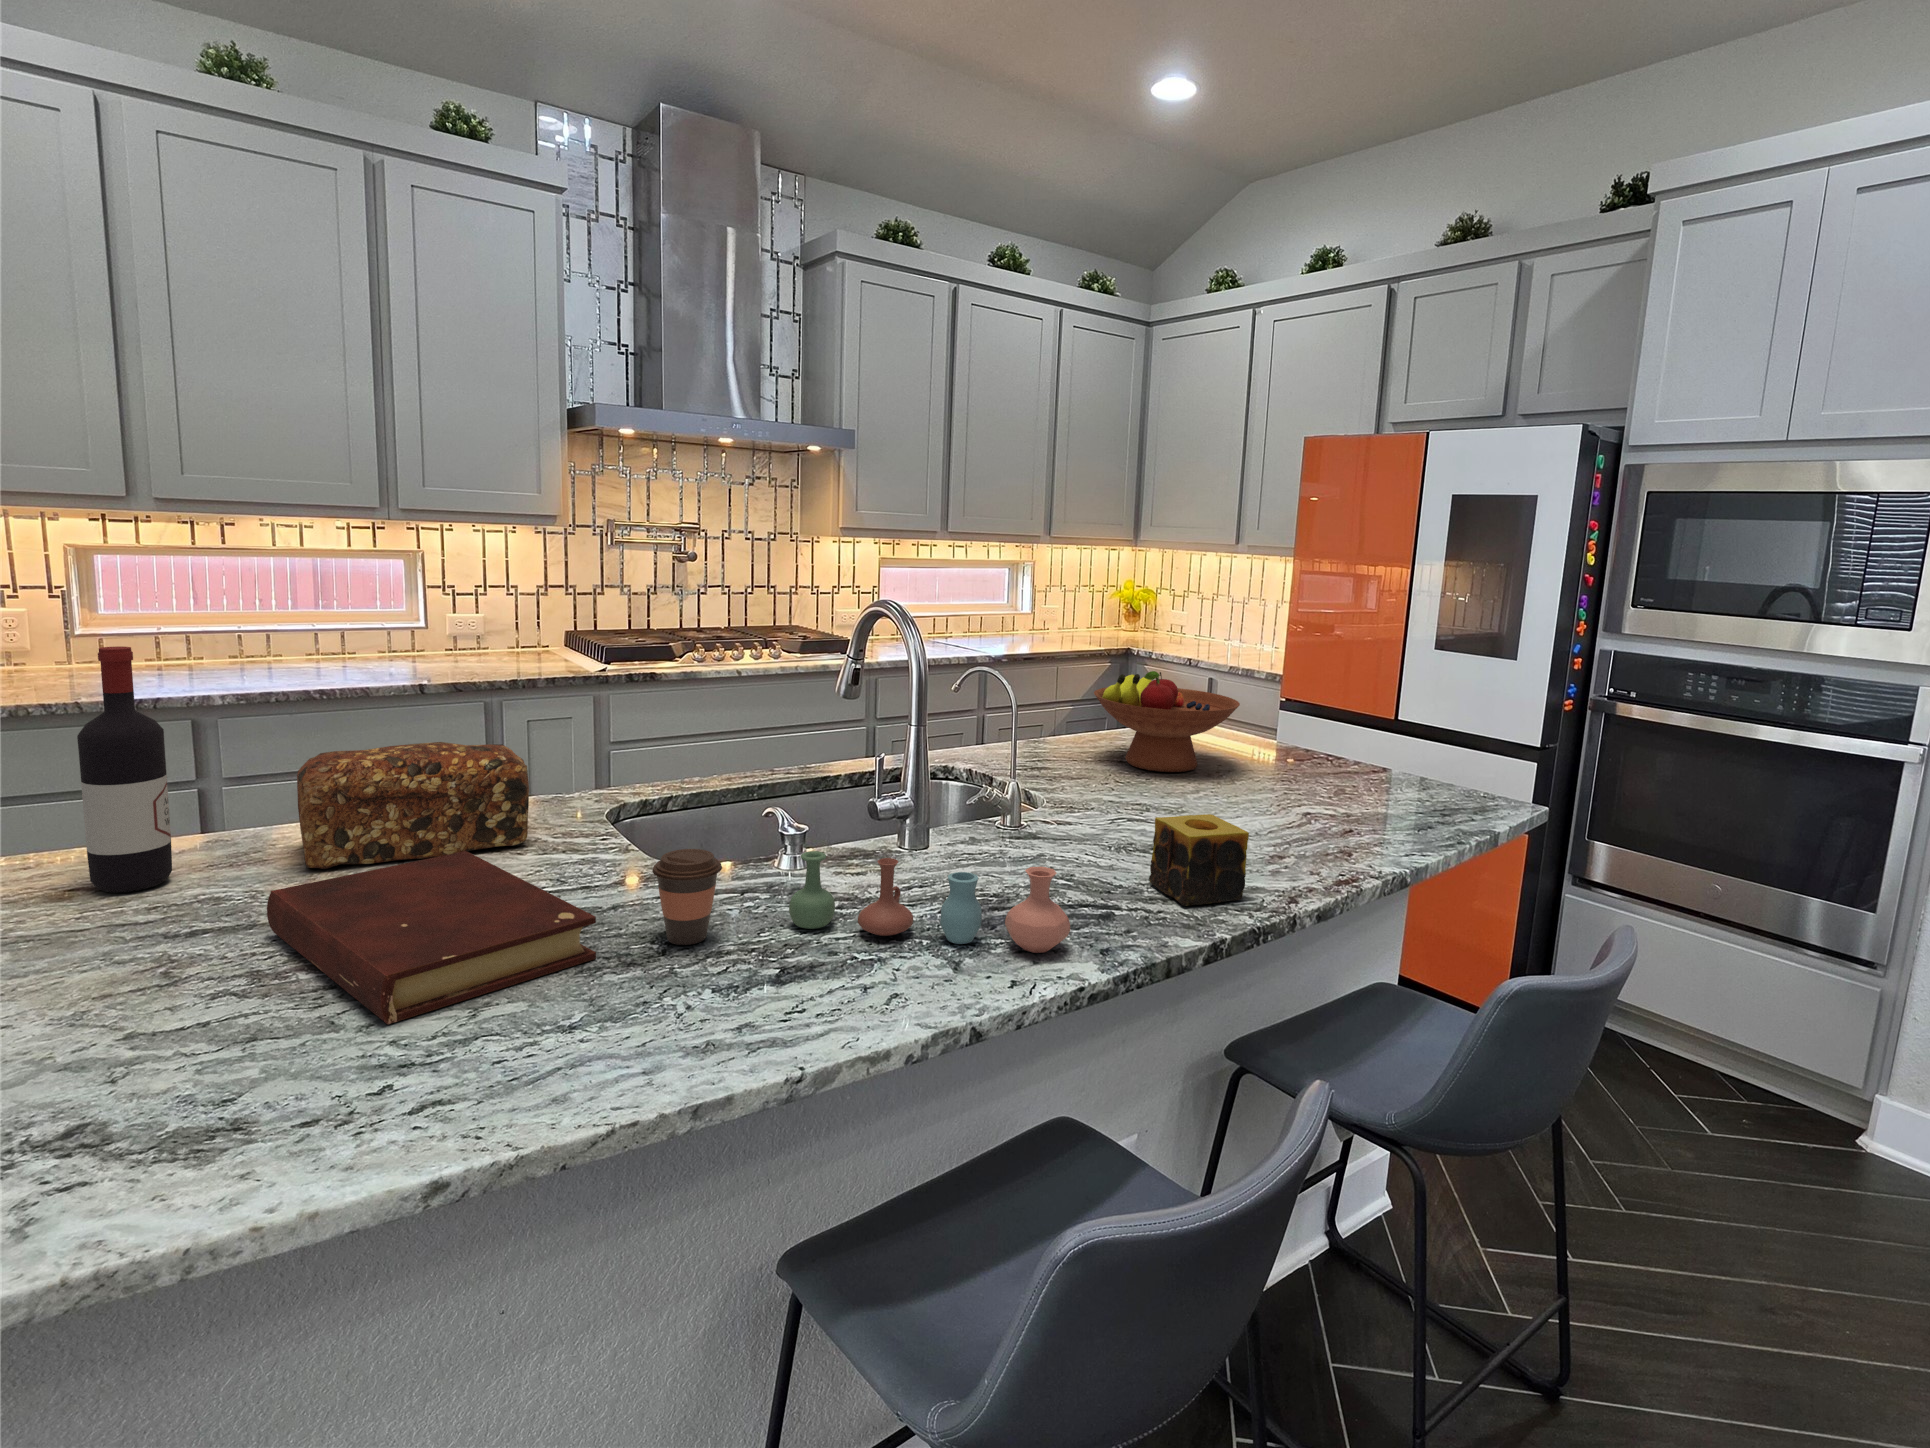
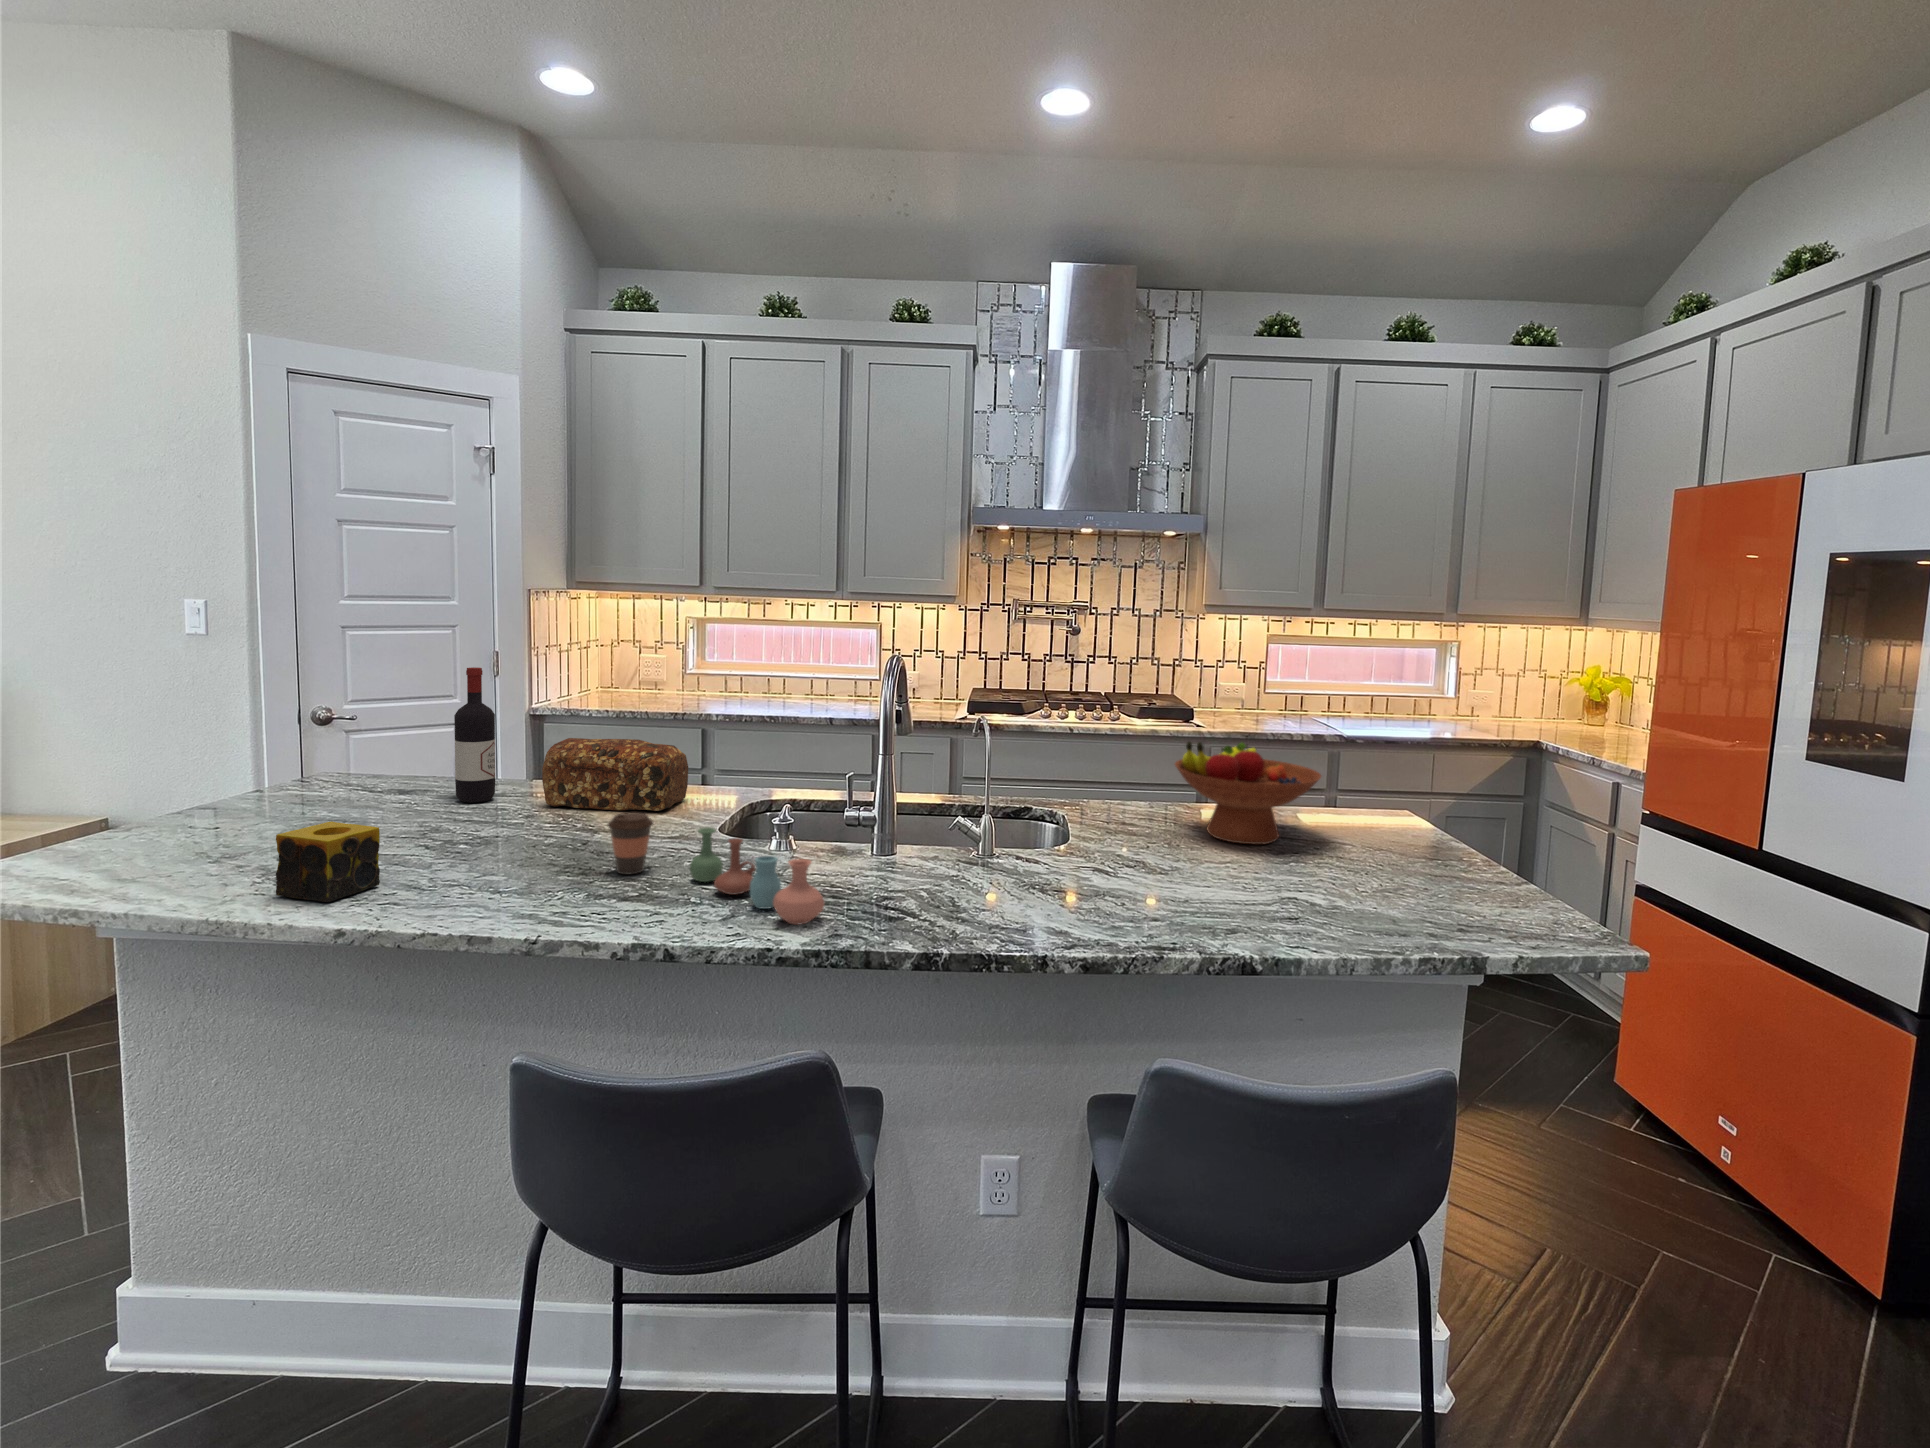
candle: present [1149,814,1249,906] -> present [276,821,380,902]
book: present [267,851,596,1024] -> none [433,803,592,875]

